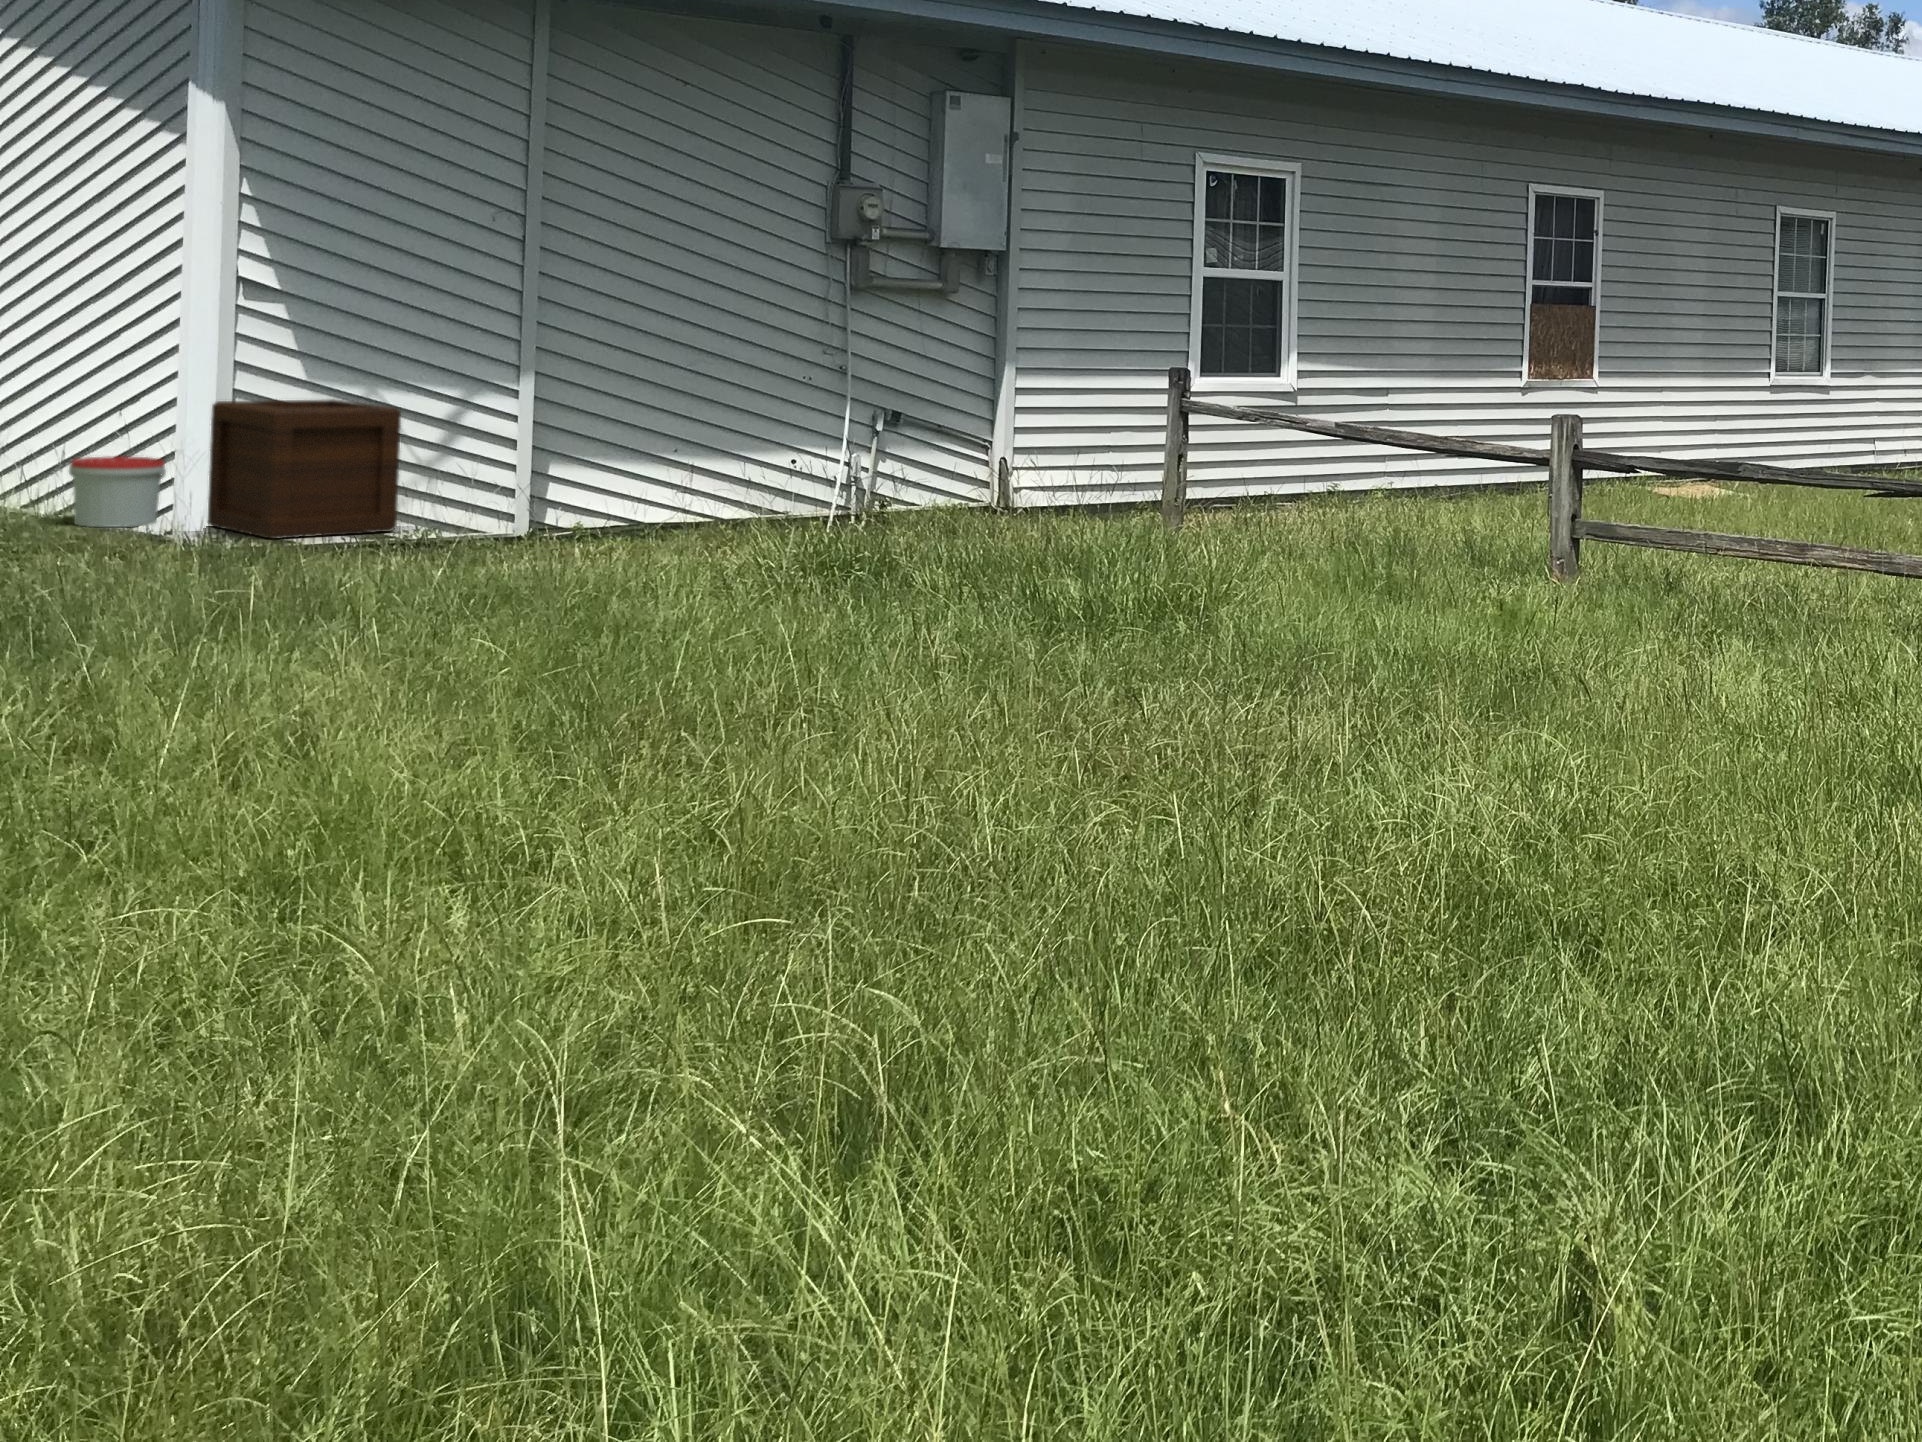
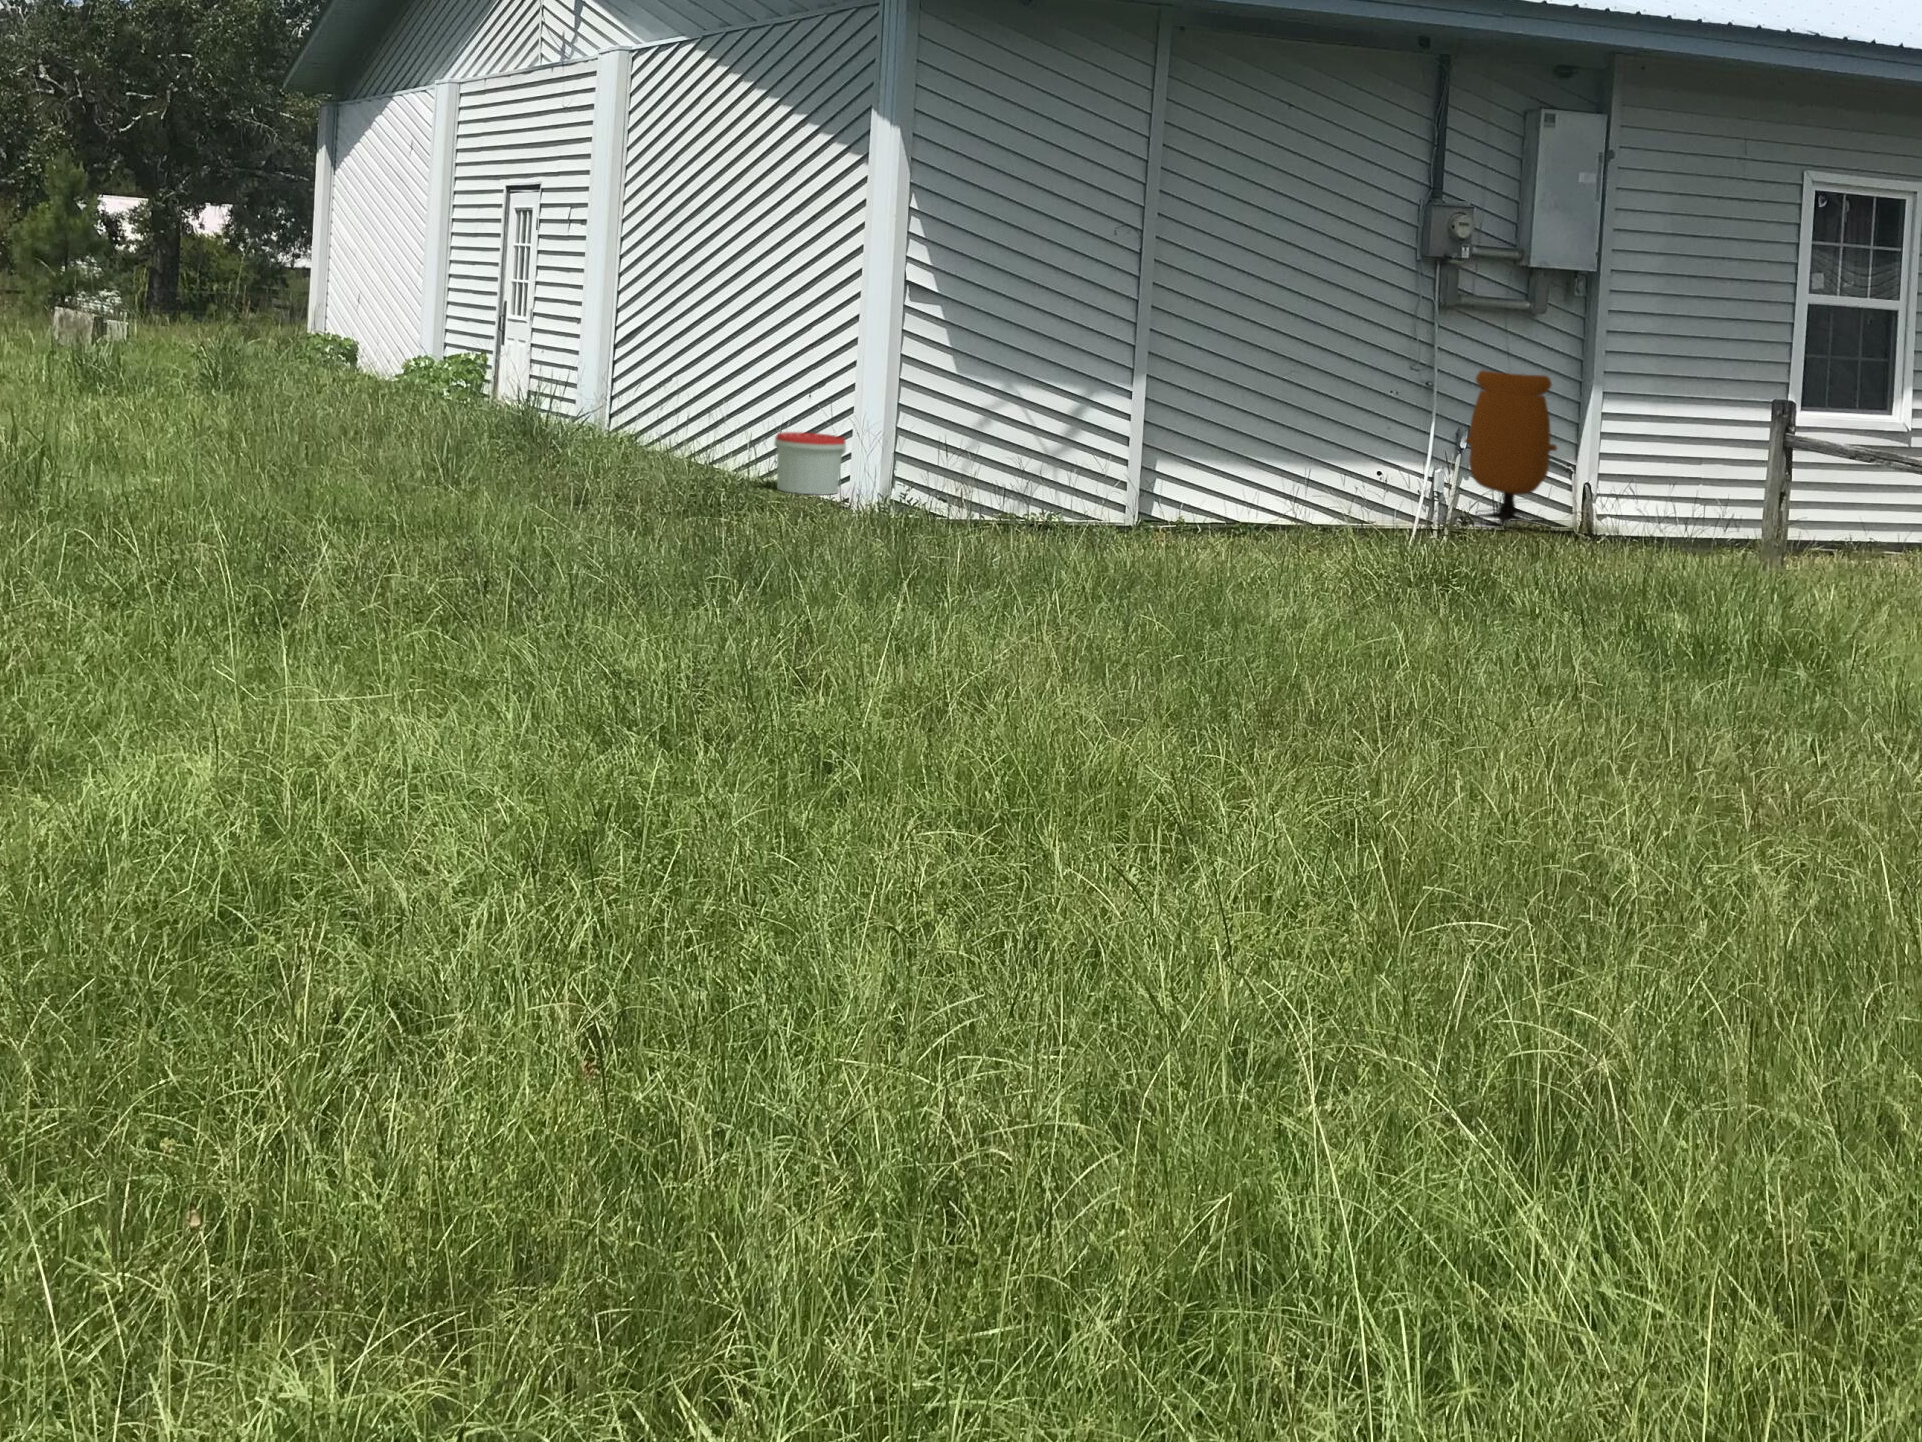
lounge chair: none [871,352,970,510] -> present [1455,370,1557,531]
wooden crate: present [208,399,401,539] -> none [876,389,1034,515]

